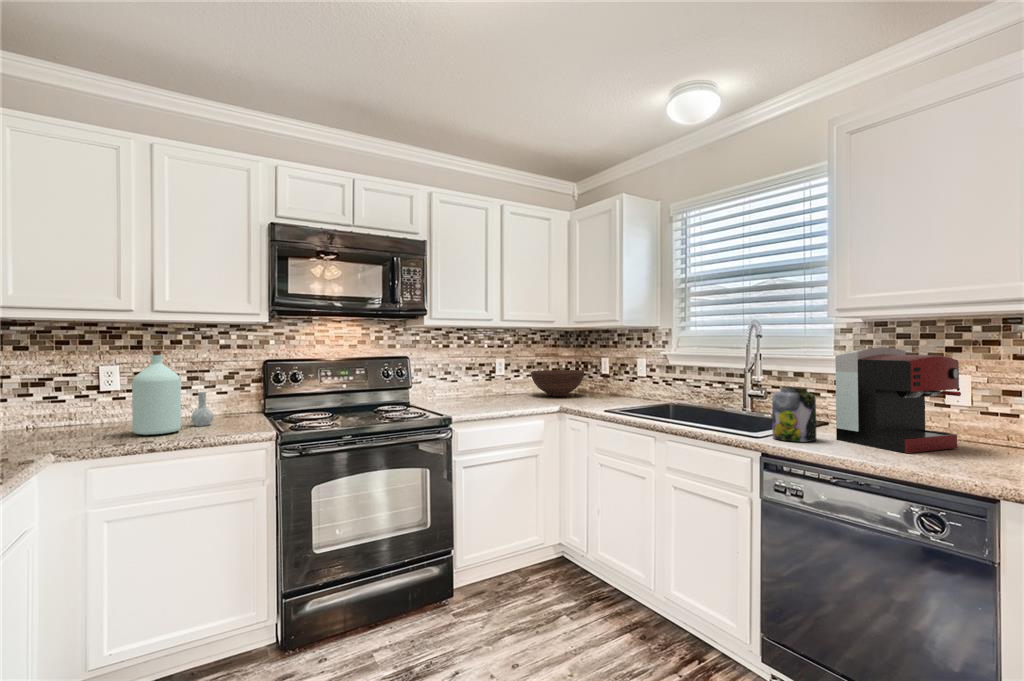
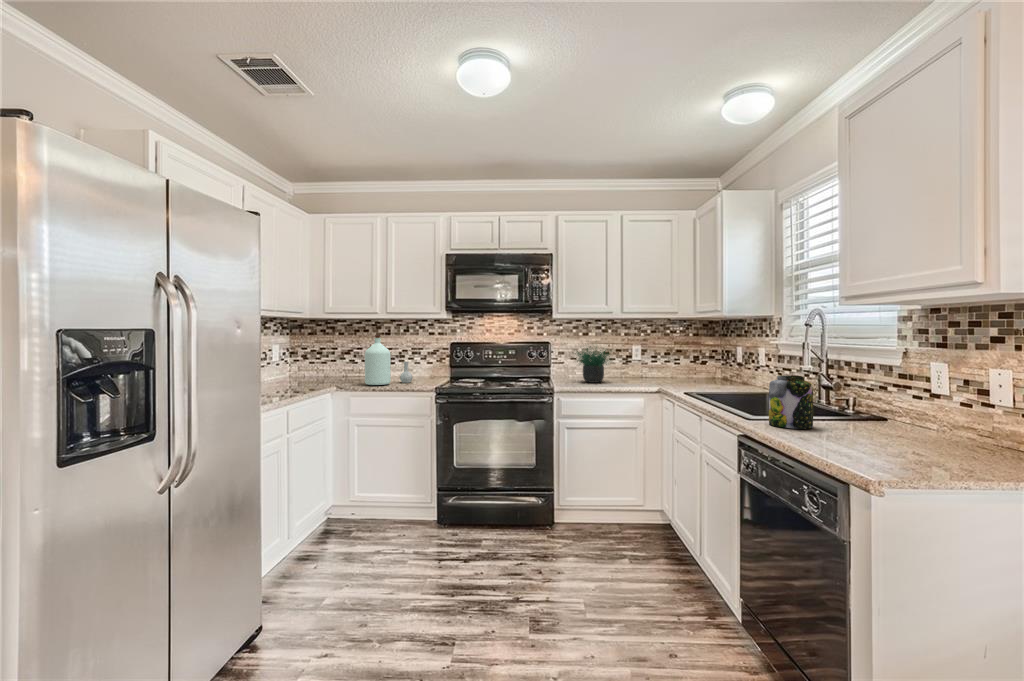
potted plant: none [439,345,503,406] -> present [577,348,609,383]
coffee maker: present [835,347,961,453] -> none [839,337,968,451]
fruit bowl: present [531,370,584,396] -> none [662,357,712,380]

